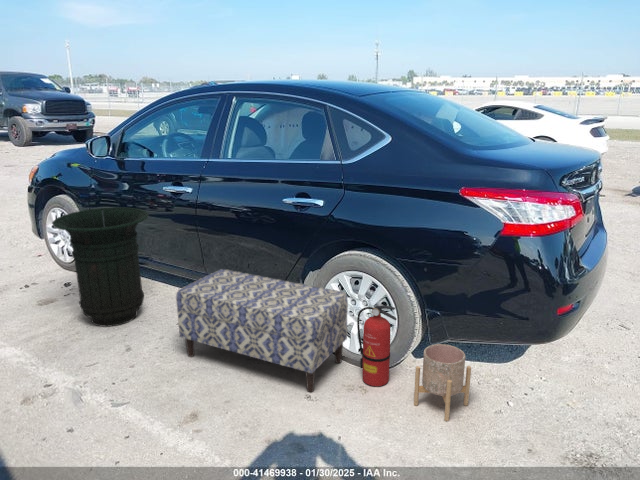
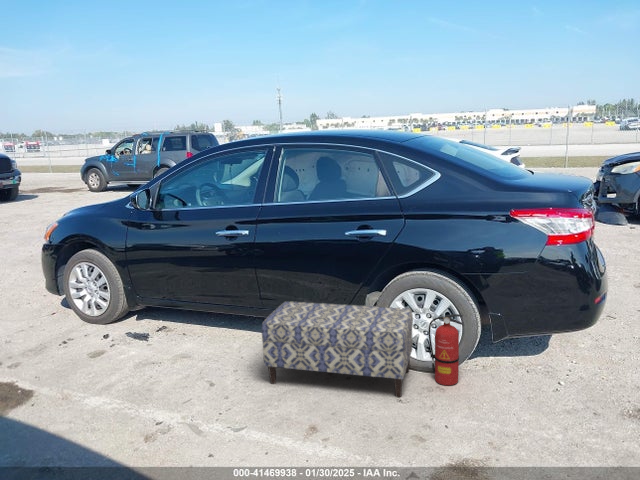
trash can: present [52,207,149,327] -> none [119,254,207,369]
planter: present [414,344,471,421] -> none [489,341,533,403]

